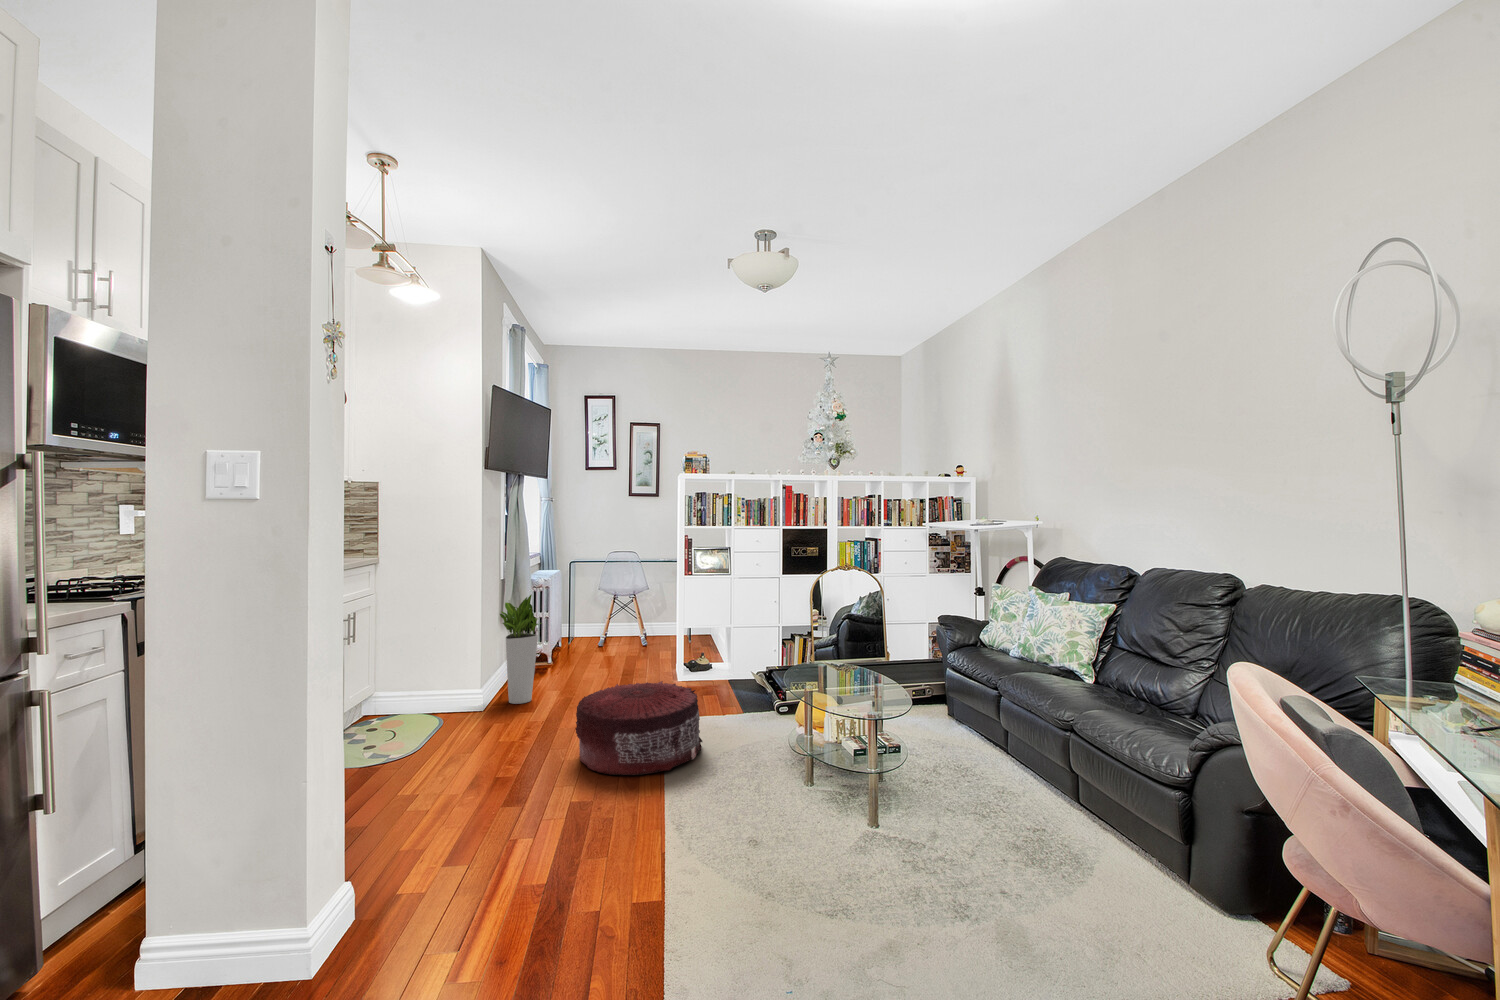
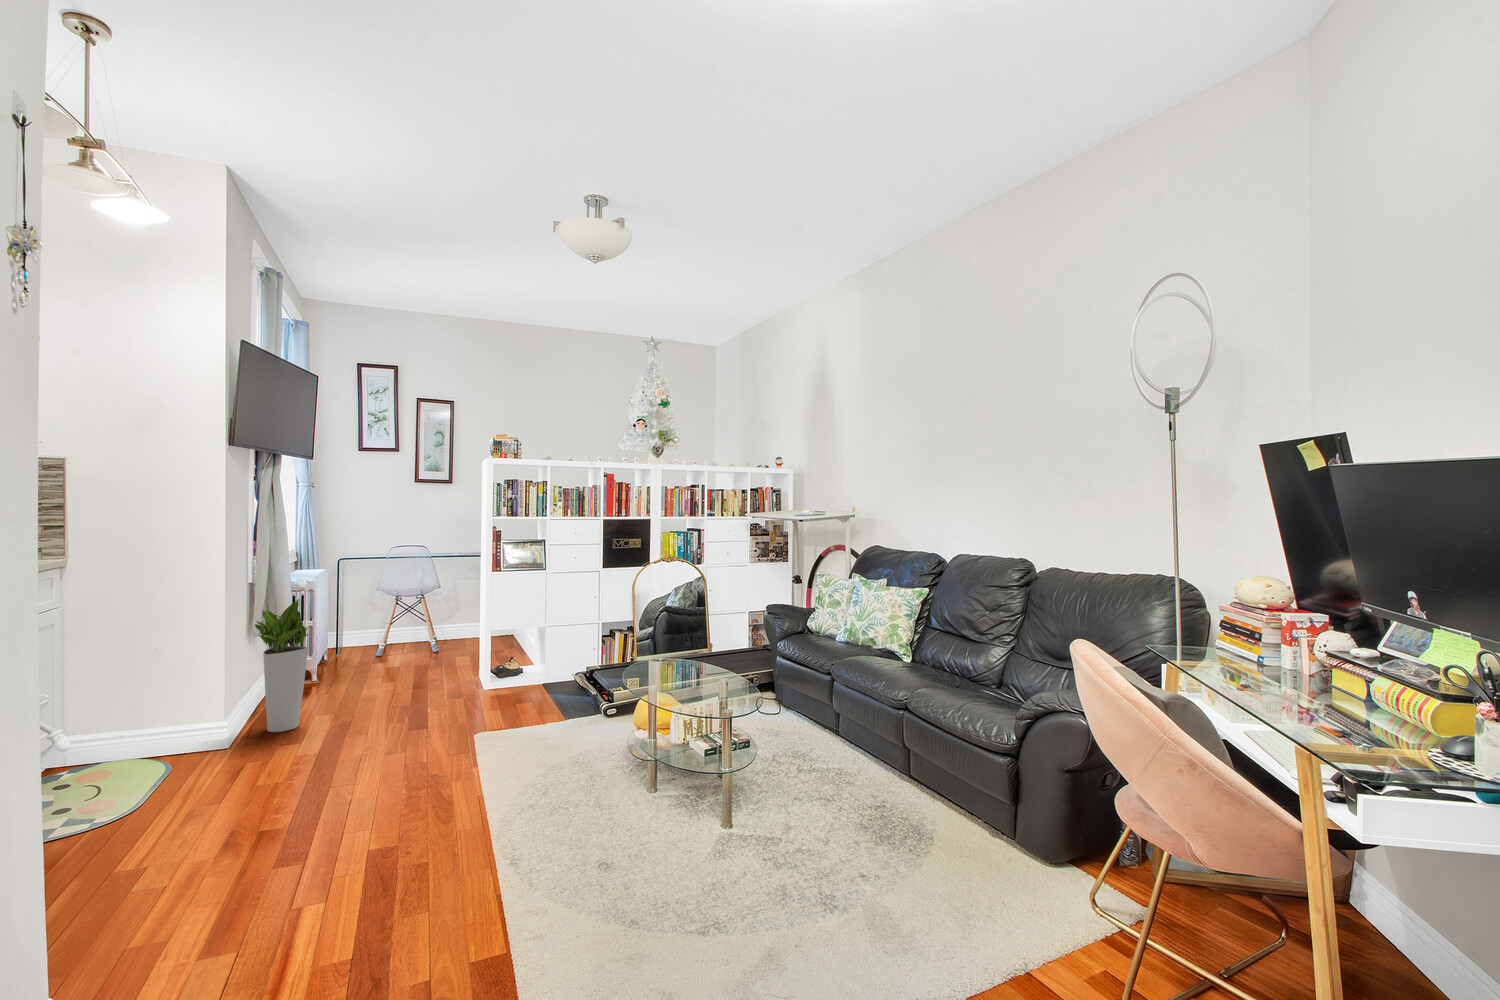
pouf: present [576,681,702,775] -> none [371,691,526,807]

